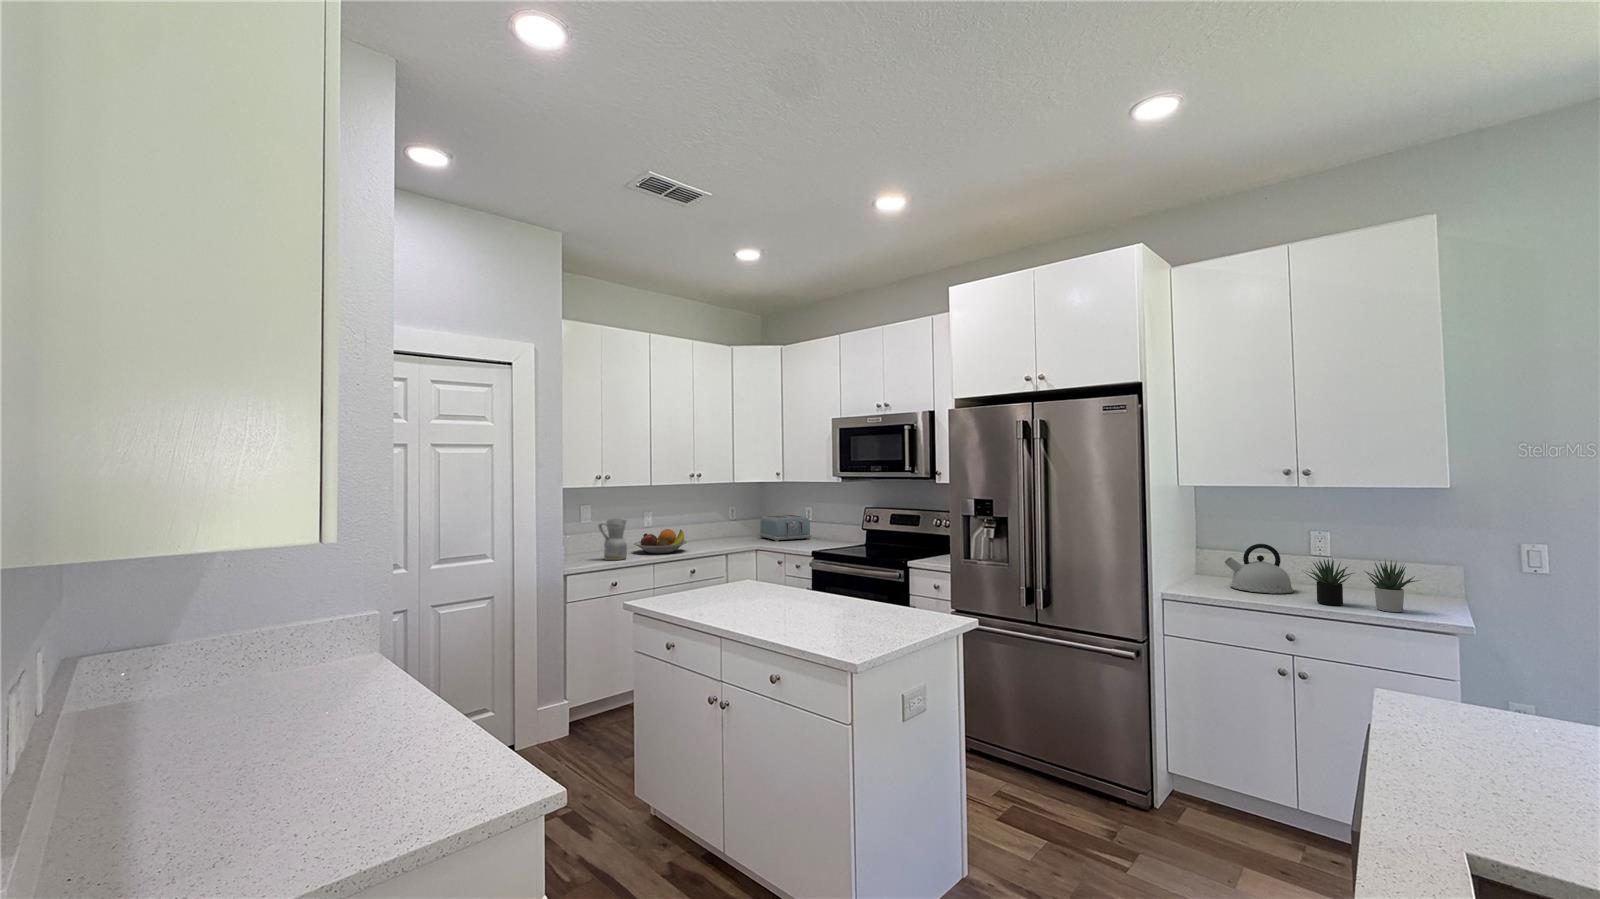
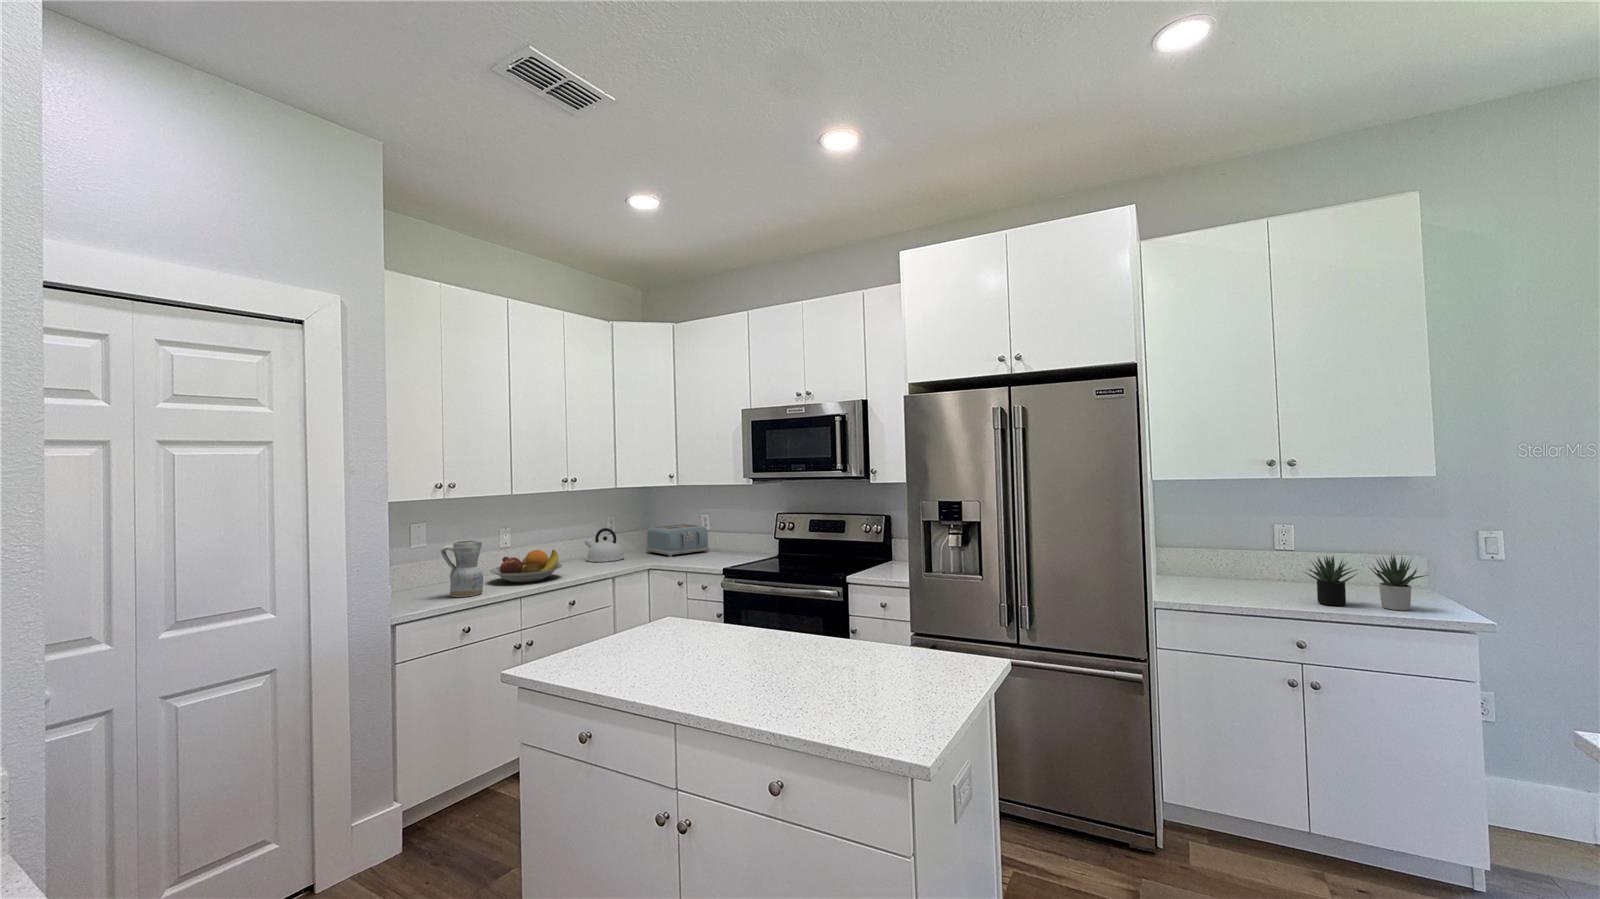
kettle: present [1225,544,1293,594] -> present [585,528,624,562]

